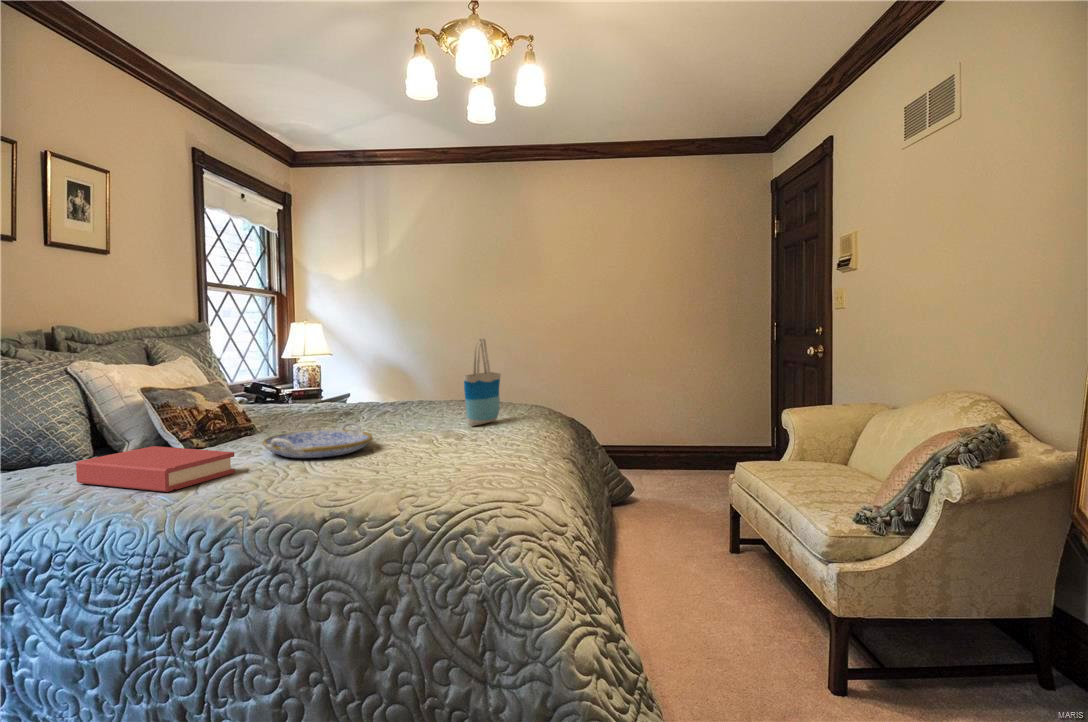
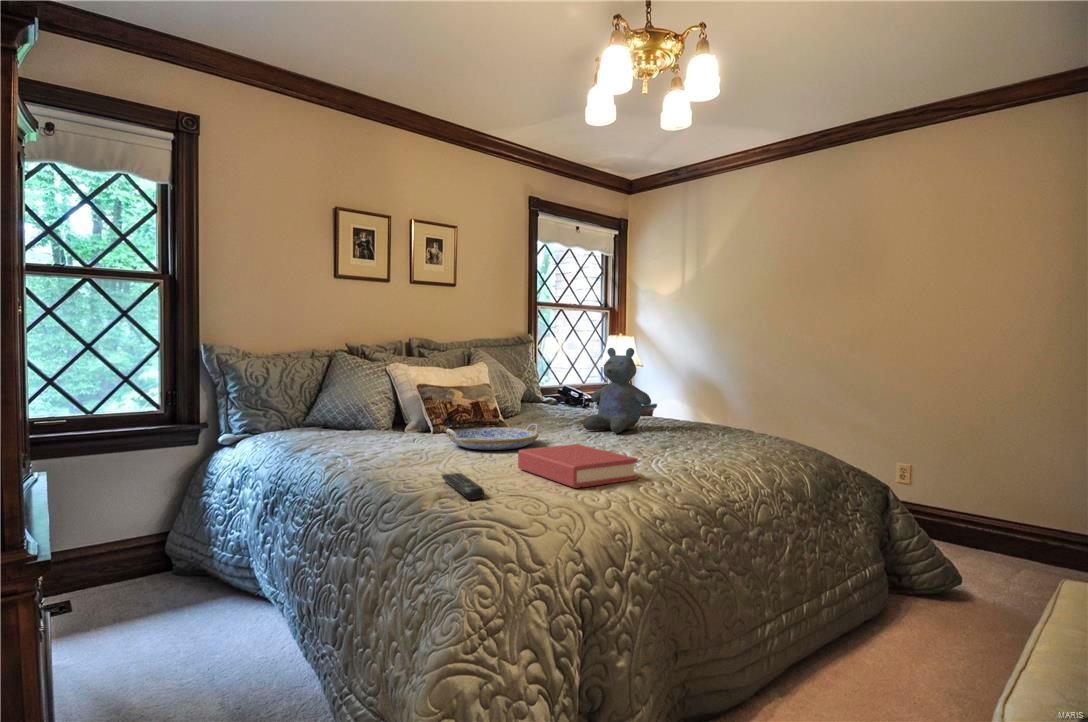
stuffed bear: none [366,338,436,424] -> present [583,348,651,433]
tote bag: present [464,339,501,426] -> none [654,348,713,441]
hardback book: present [76,446,235,492] -> present [518,444,637,488]
remote control: none [378,481,466,504] -> present [442,473,484,500]

